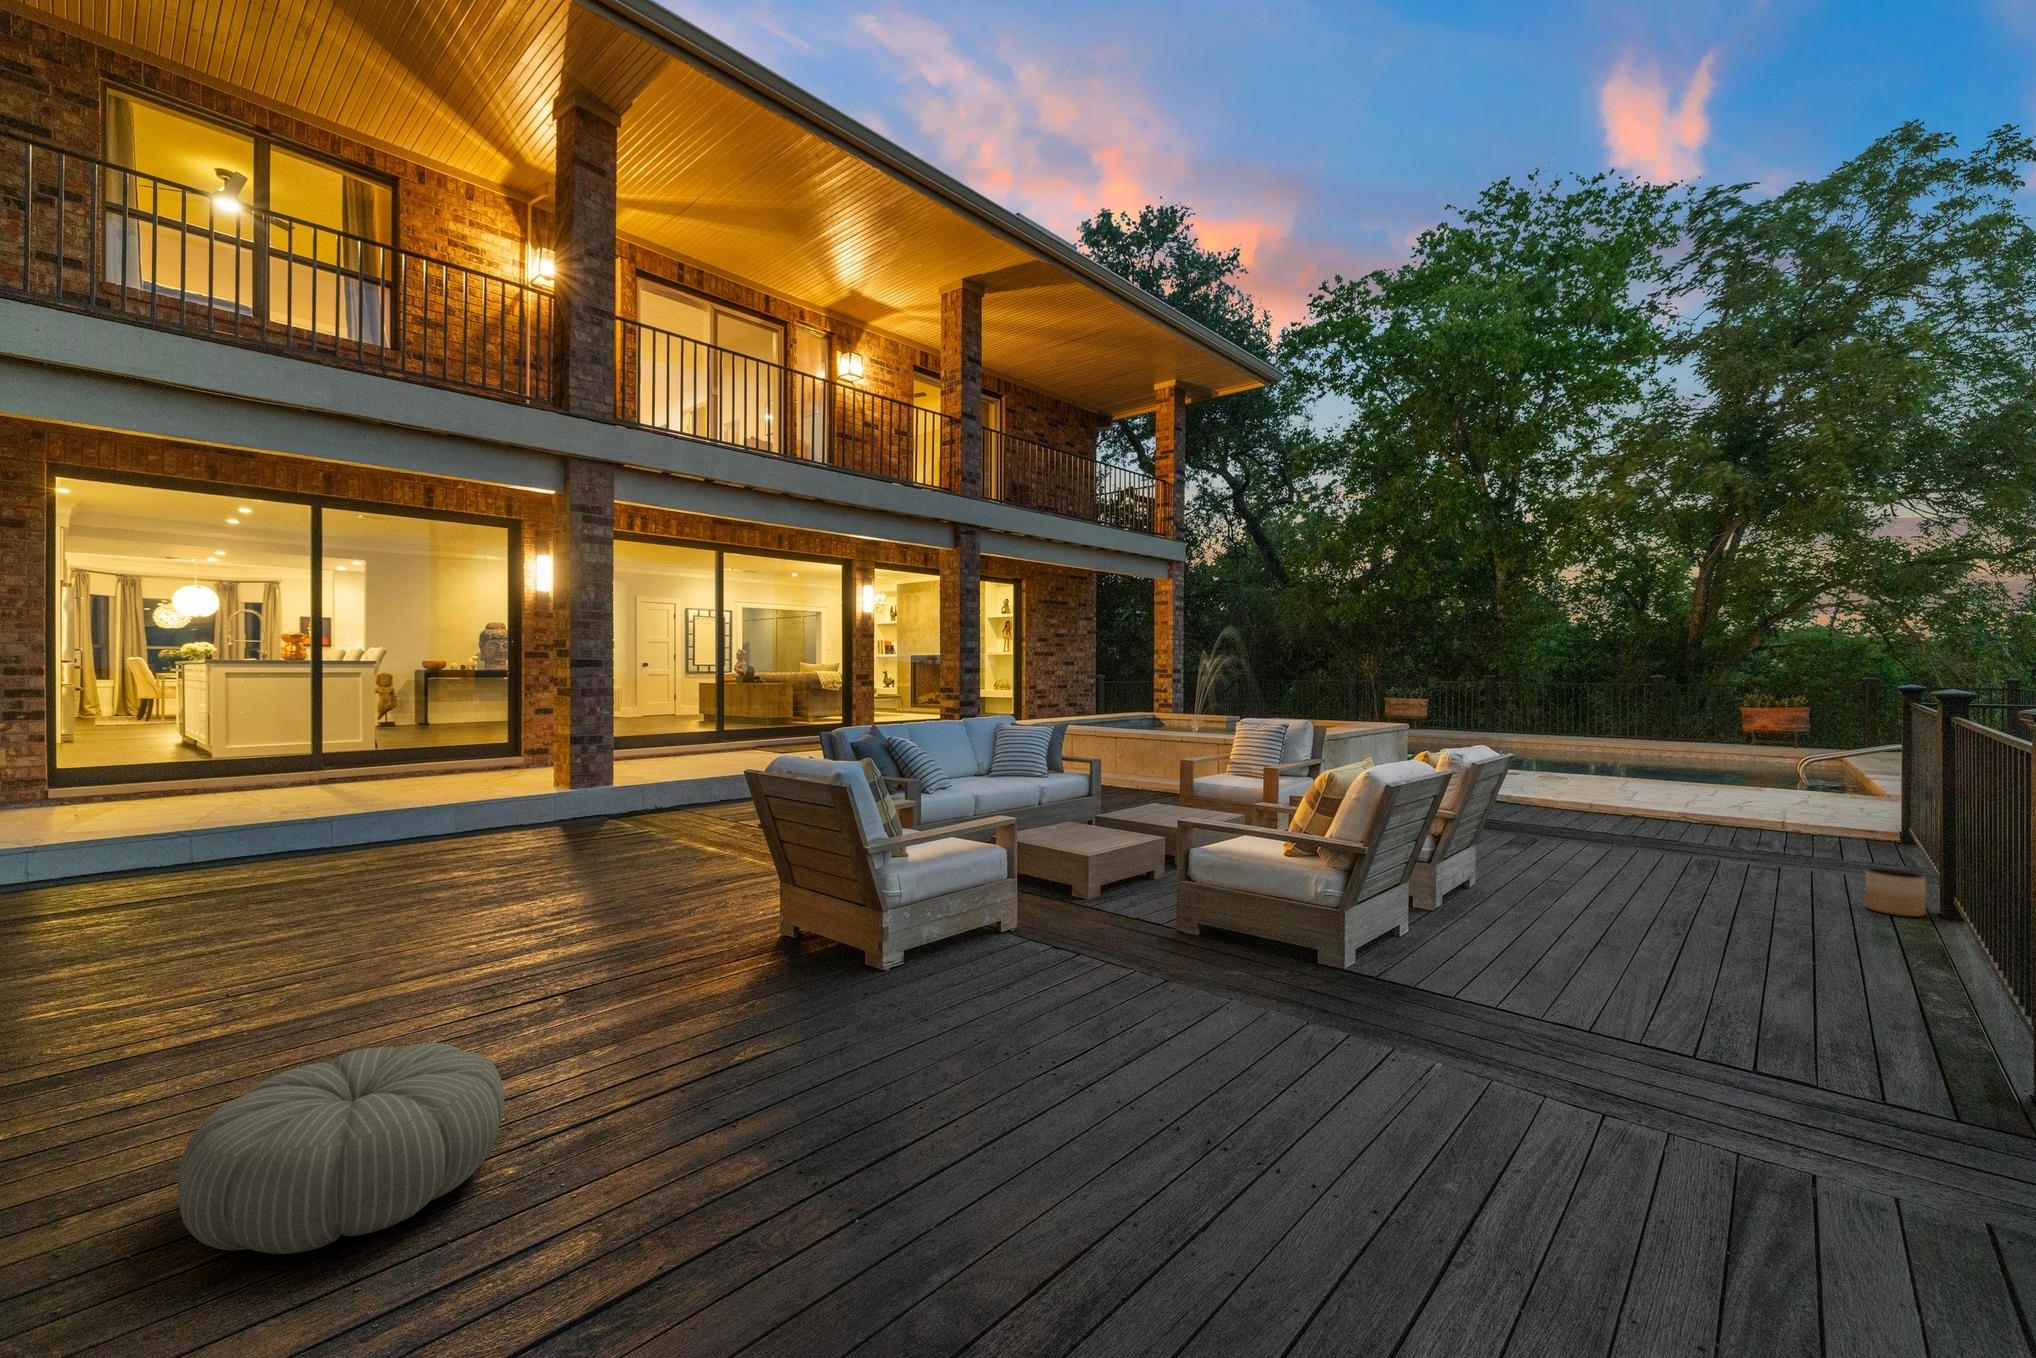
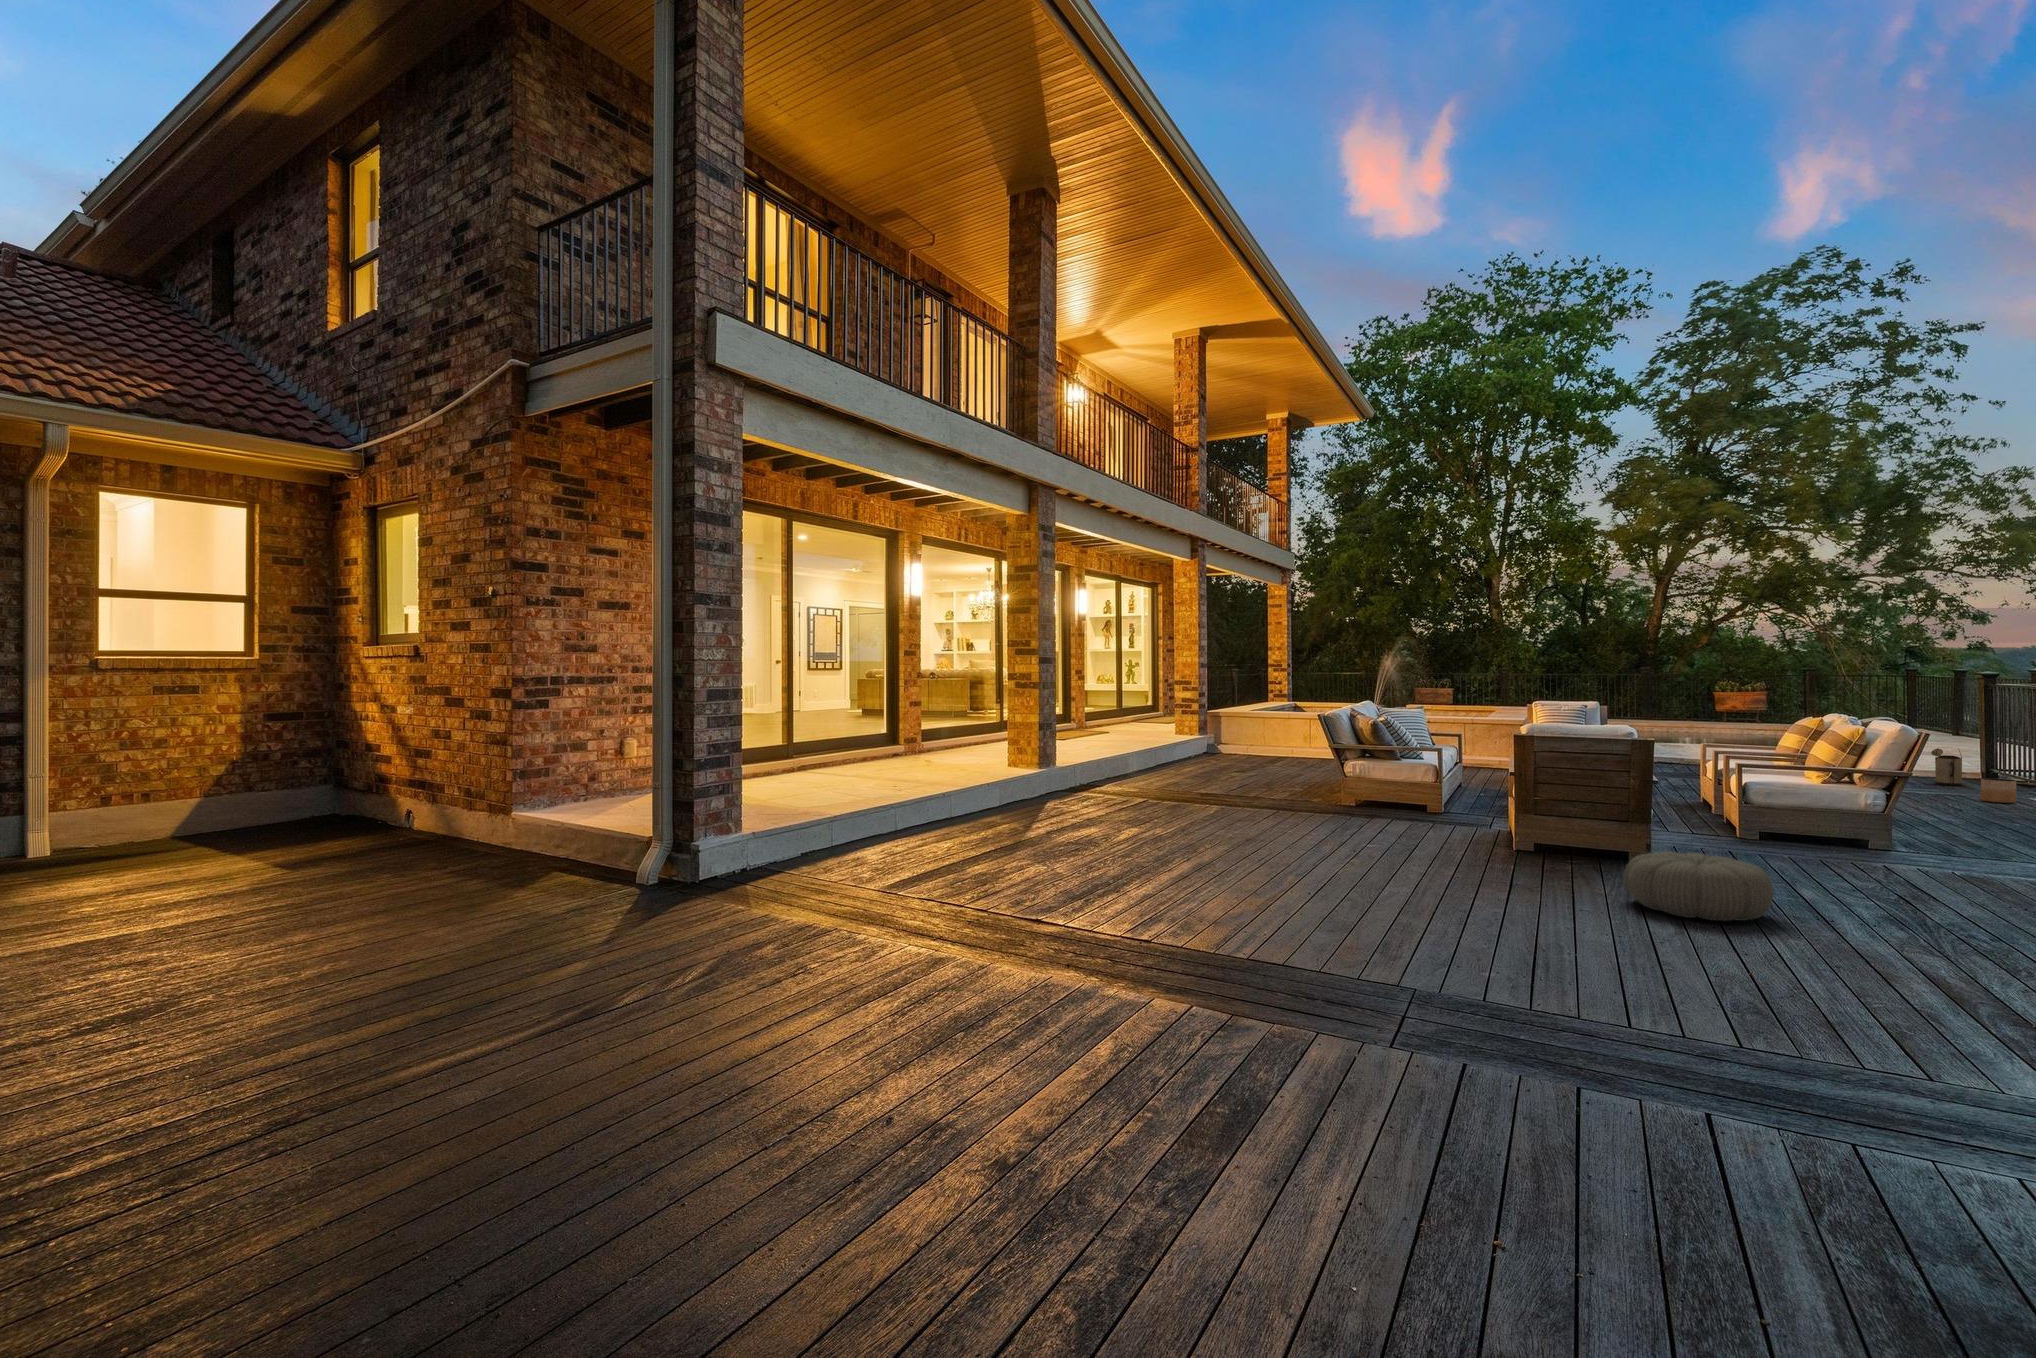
watering can: none [1868,807,1912,871] -> present [1931,748,1962,786]

